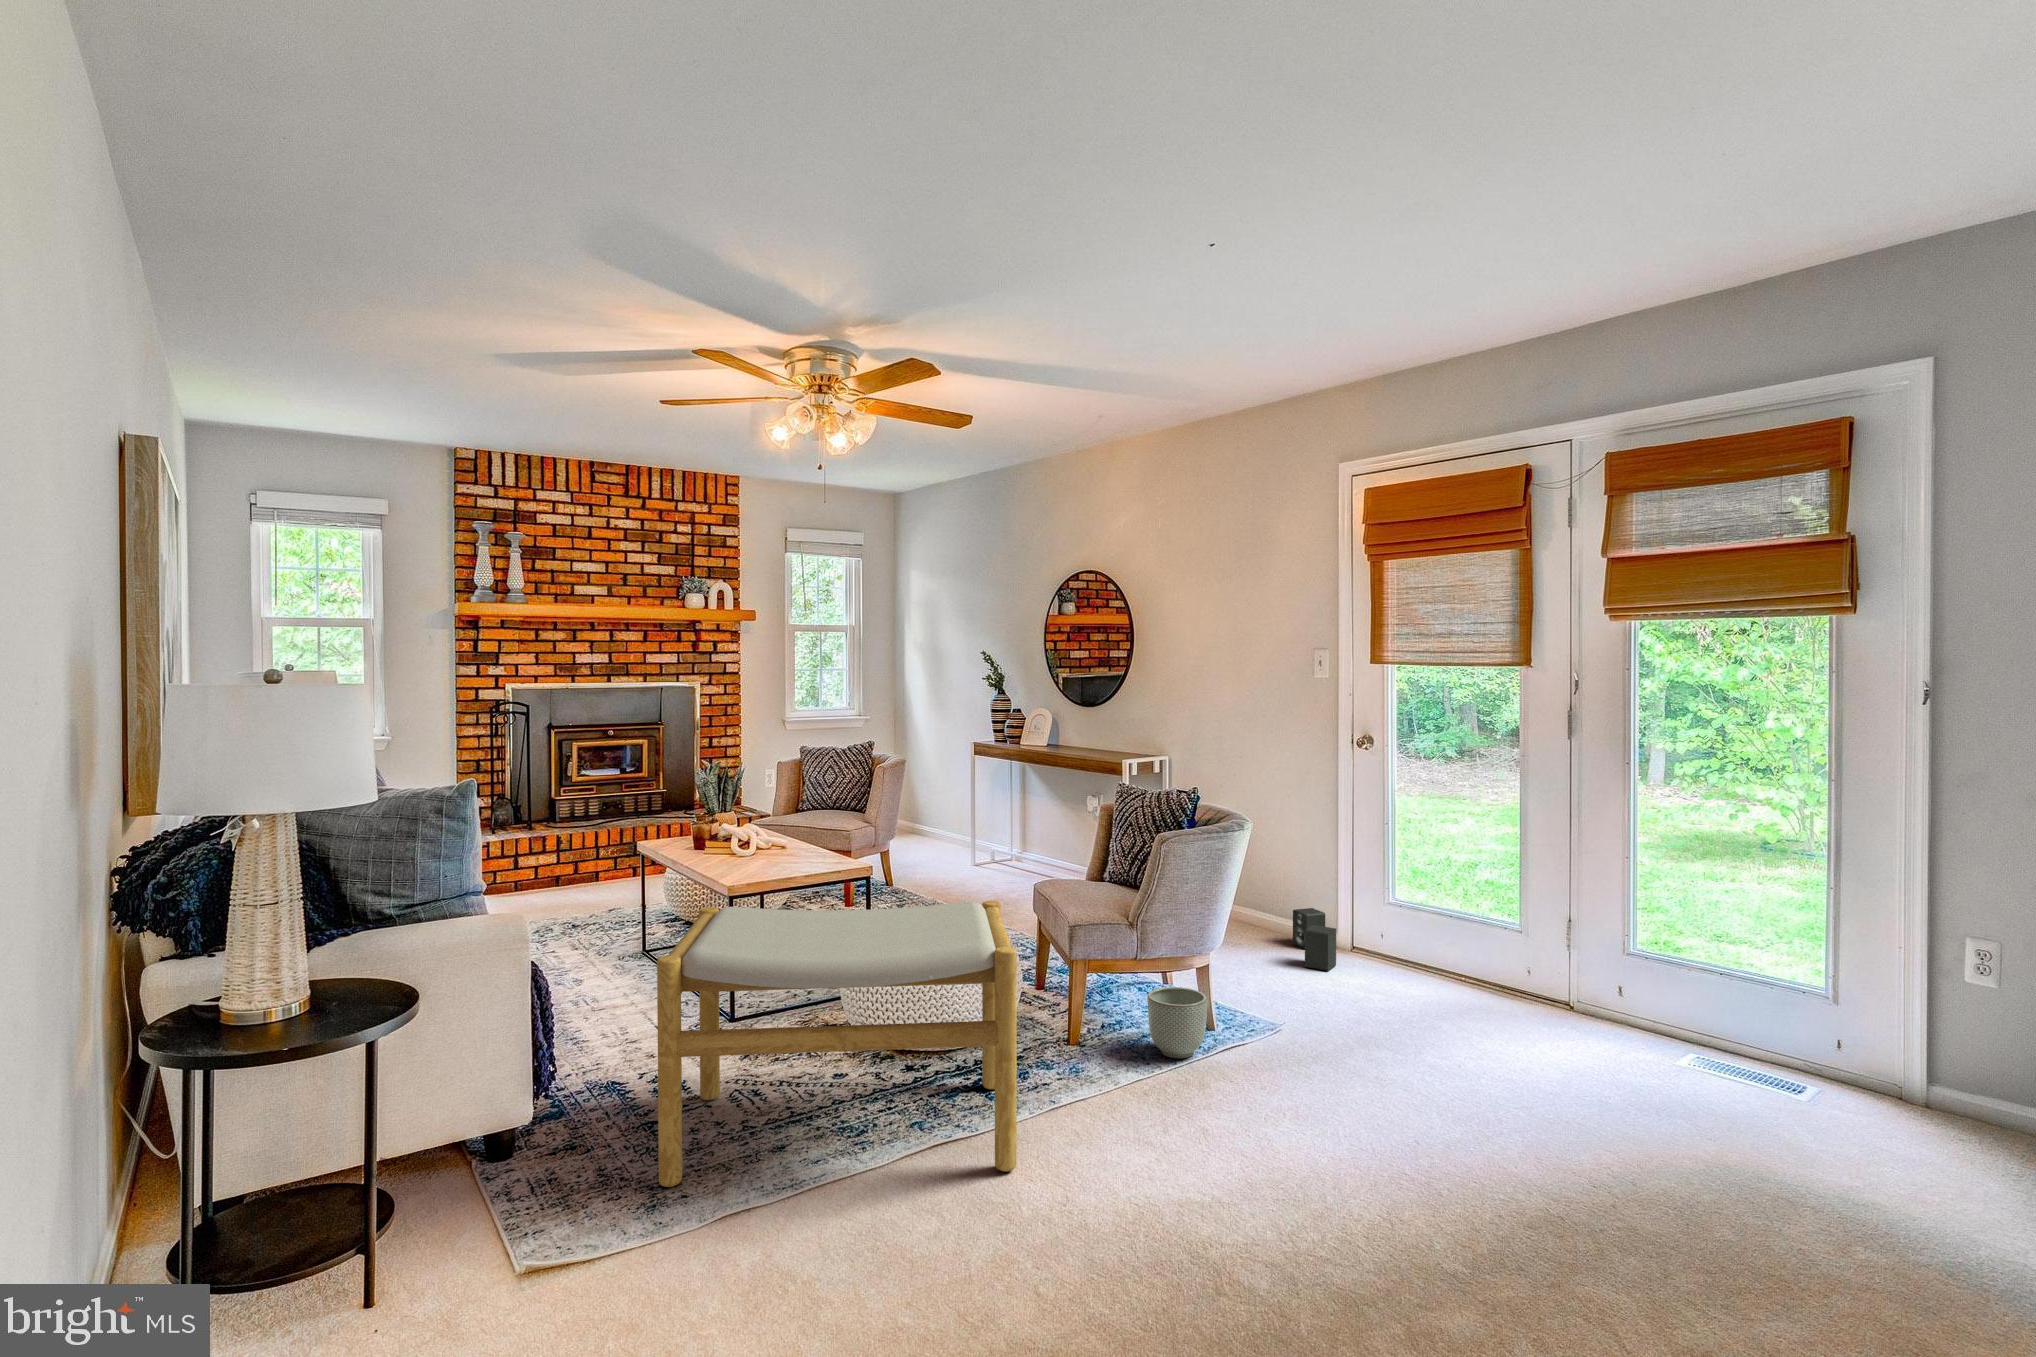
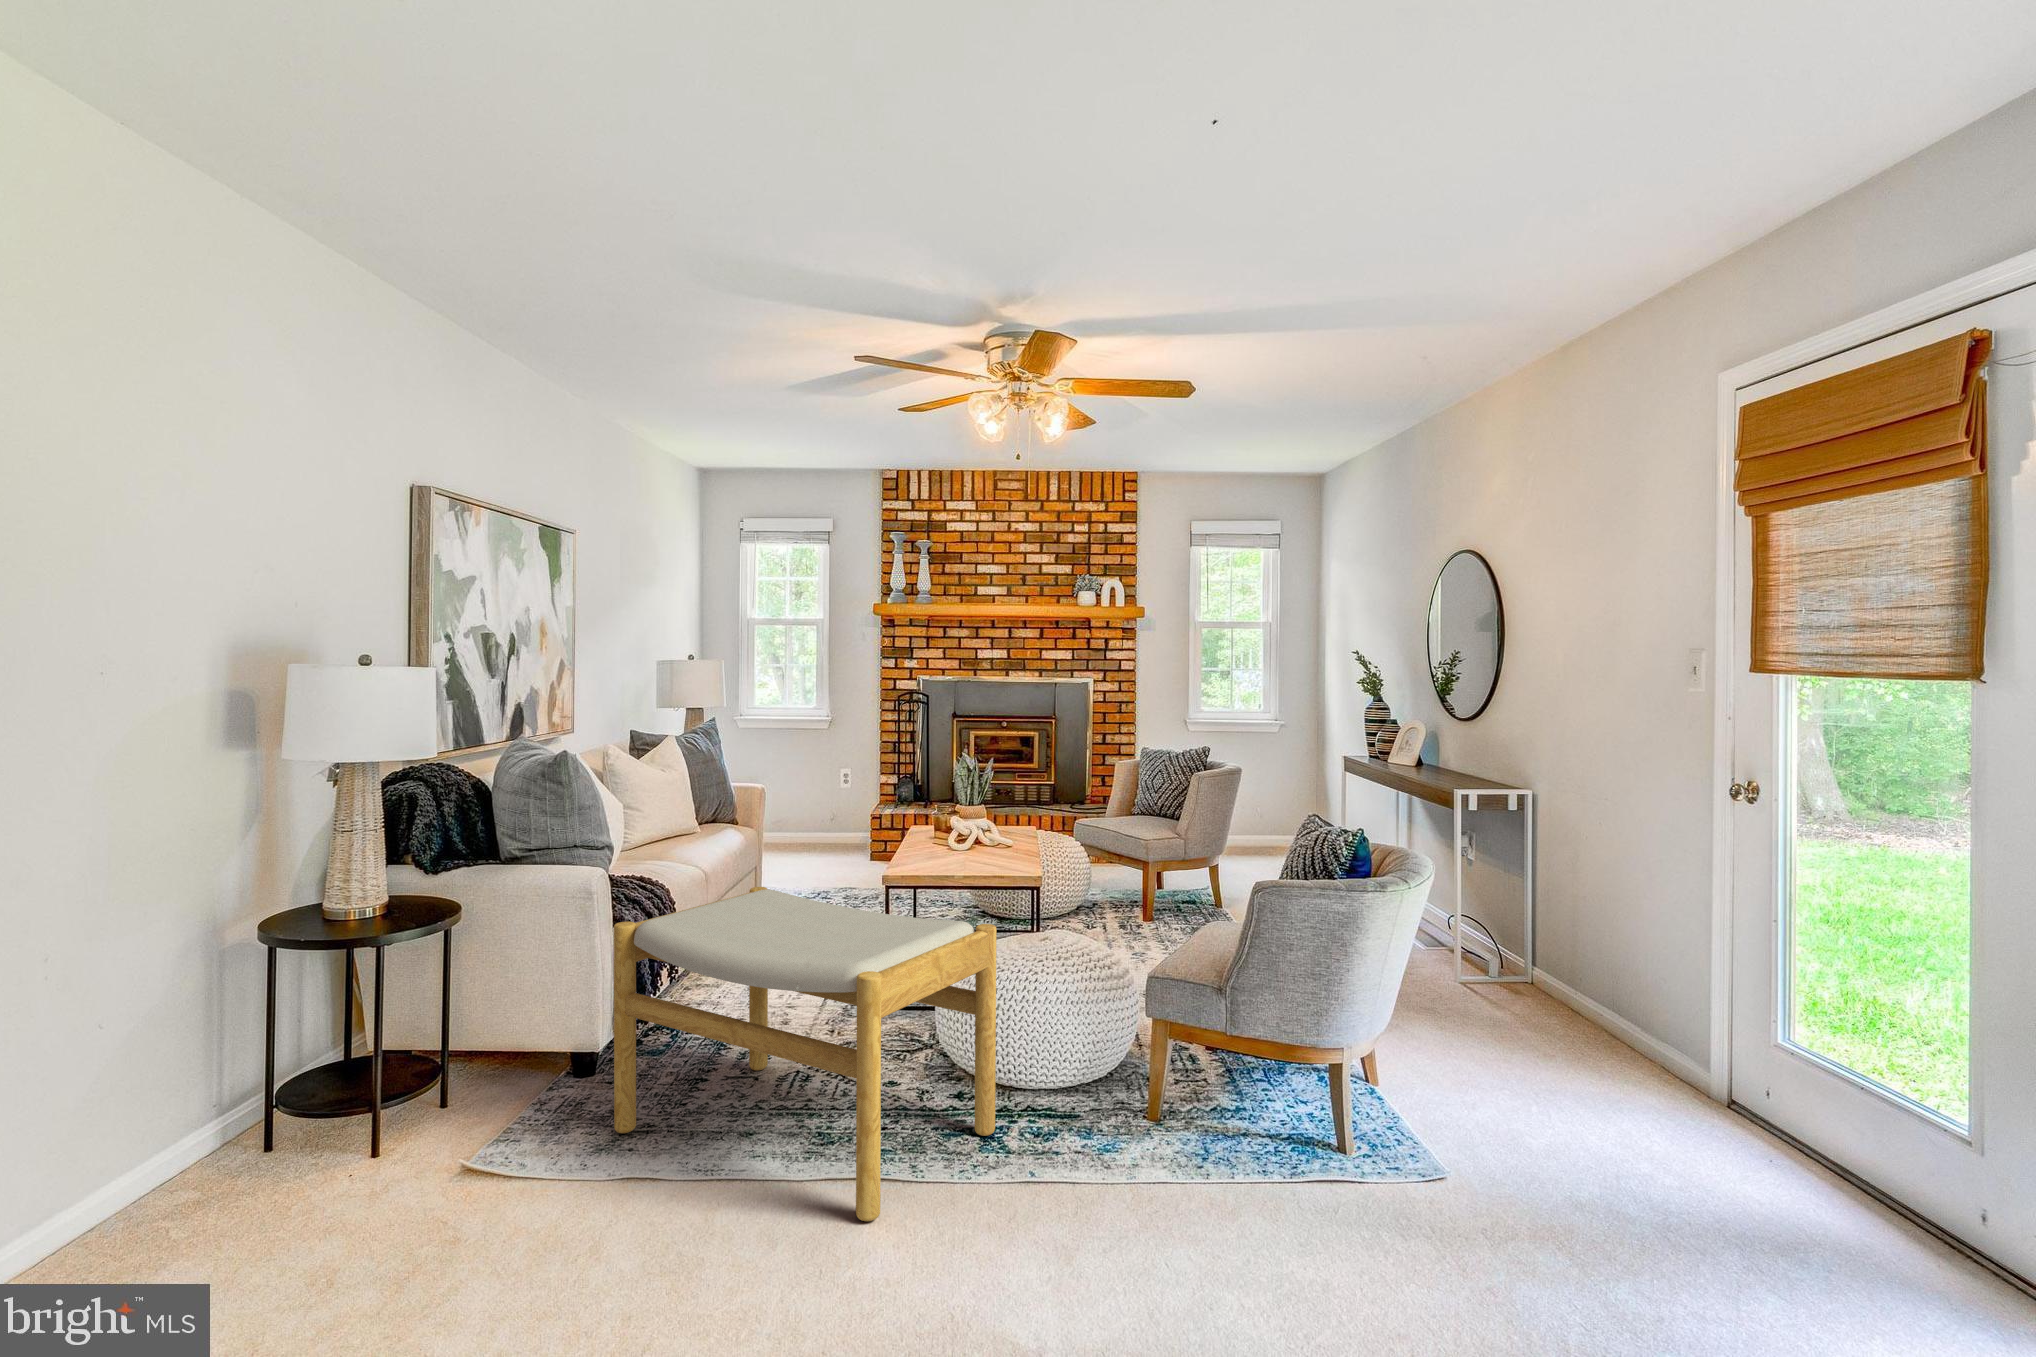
speaker: present [1293,908,1336,971] -> none [1586,1021,1666,1117]
planter: present [1147,987,1207,1058] -> none [1198,1073,1275,1168]

